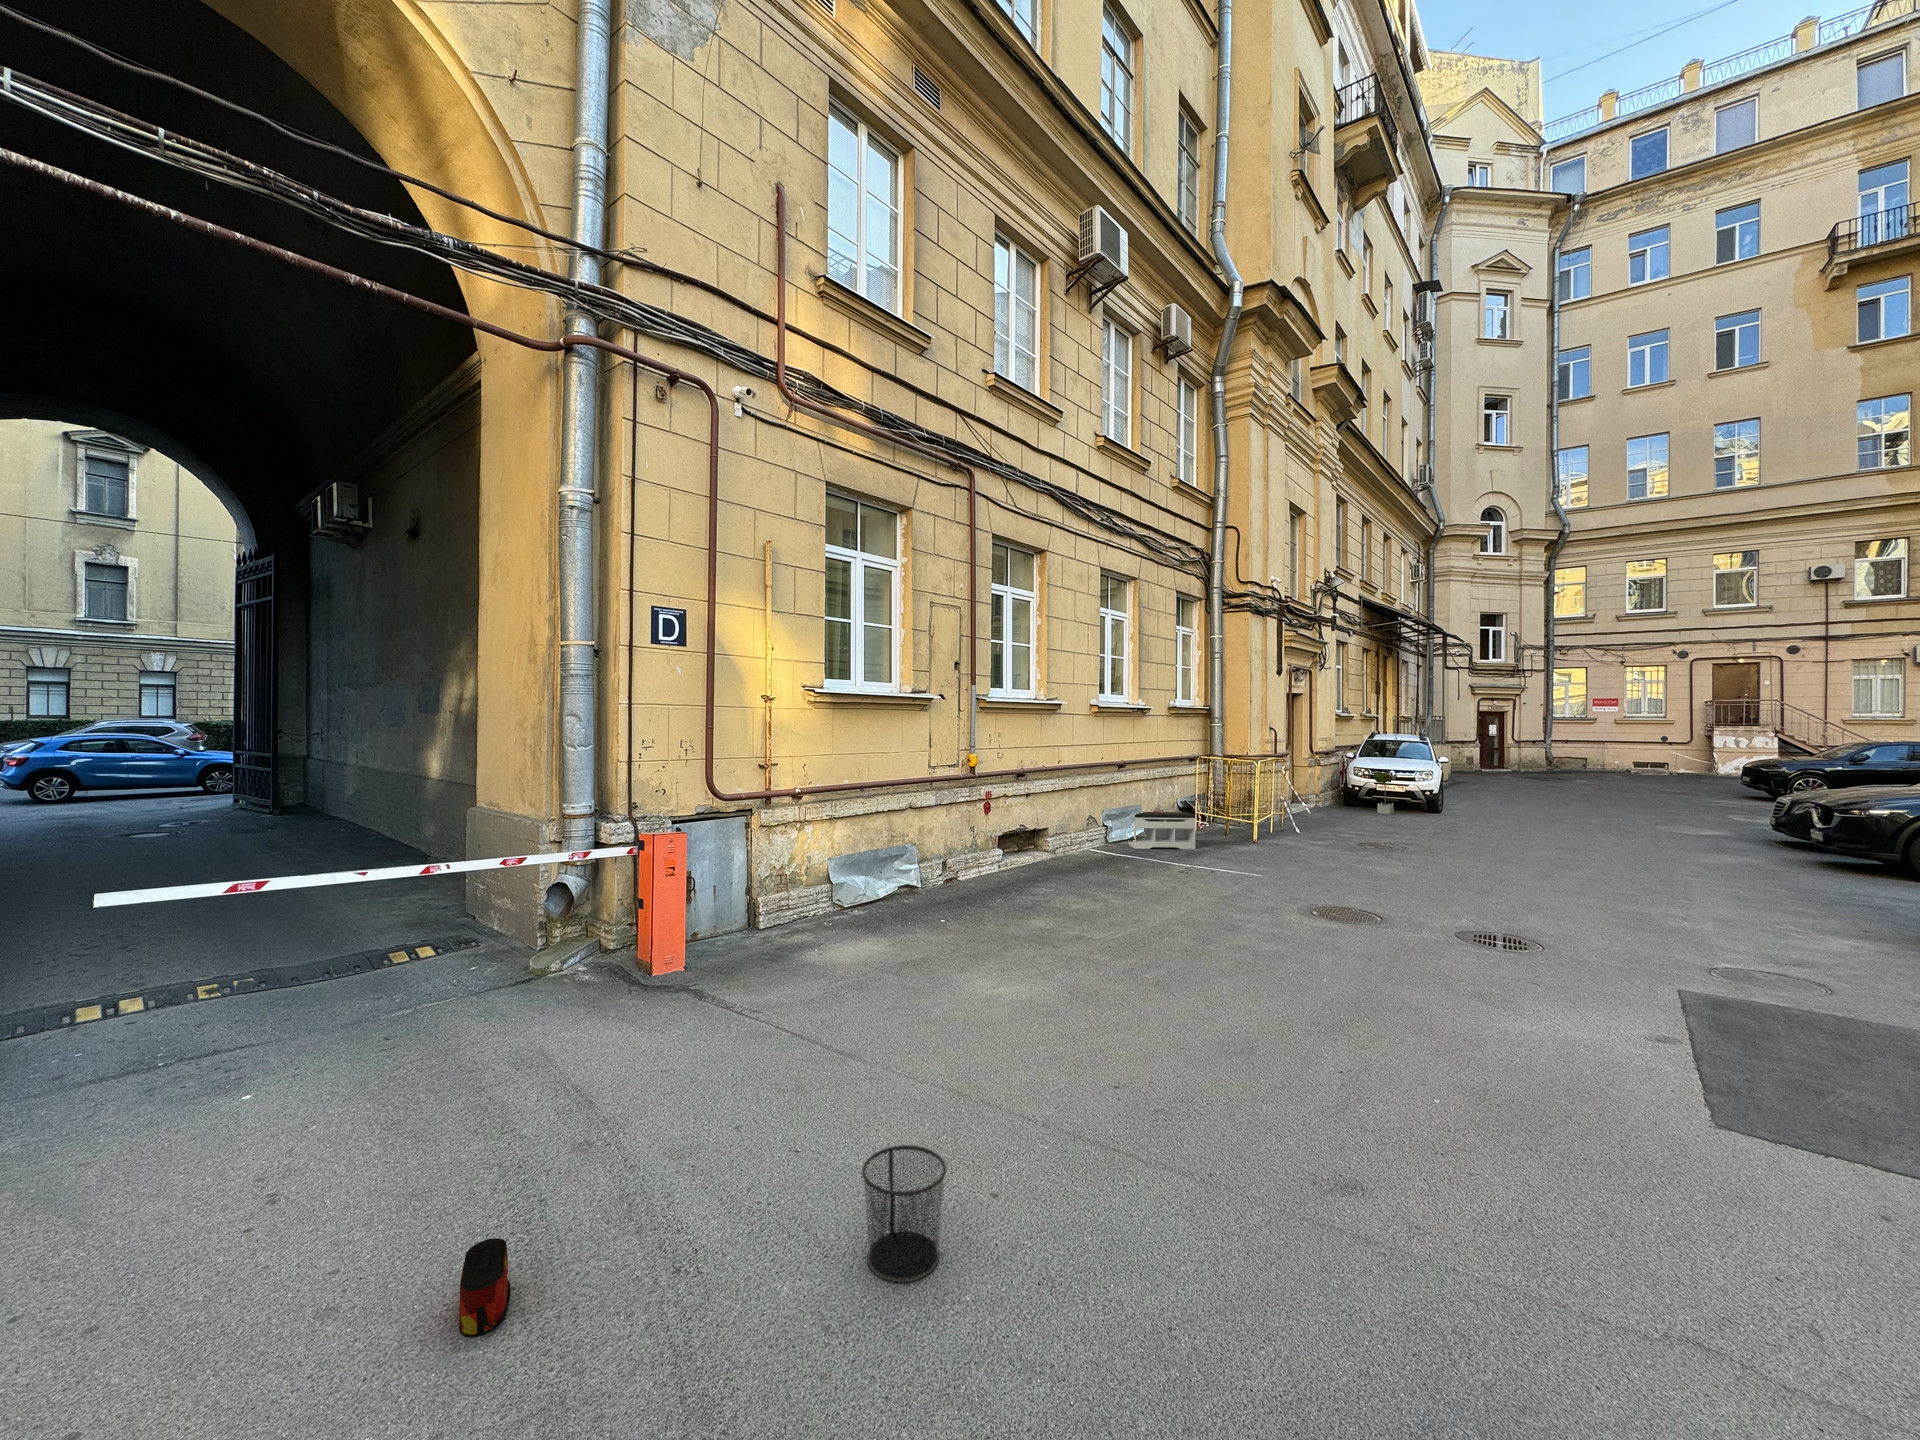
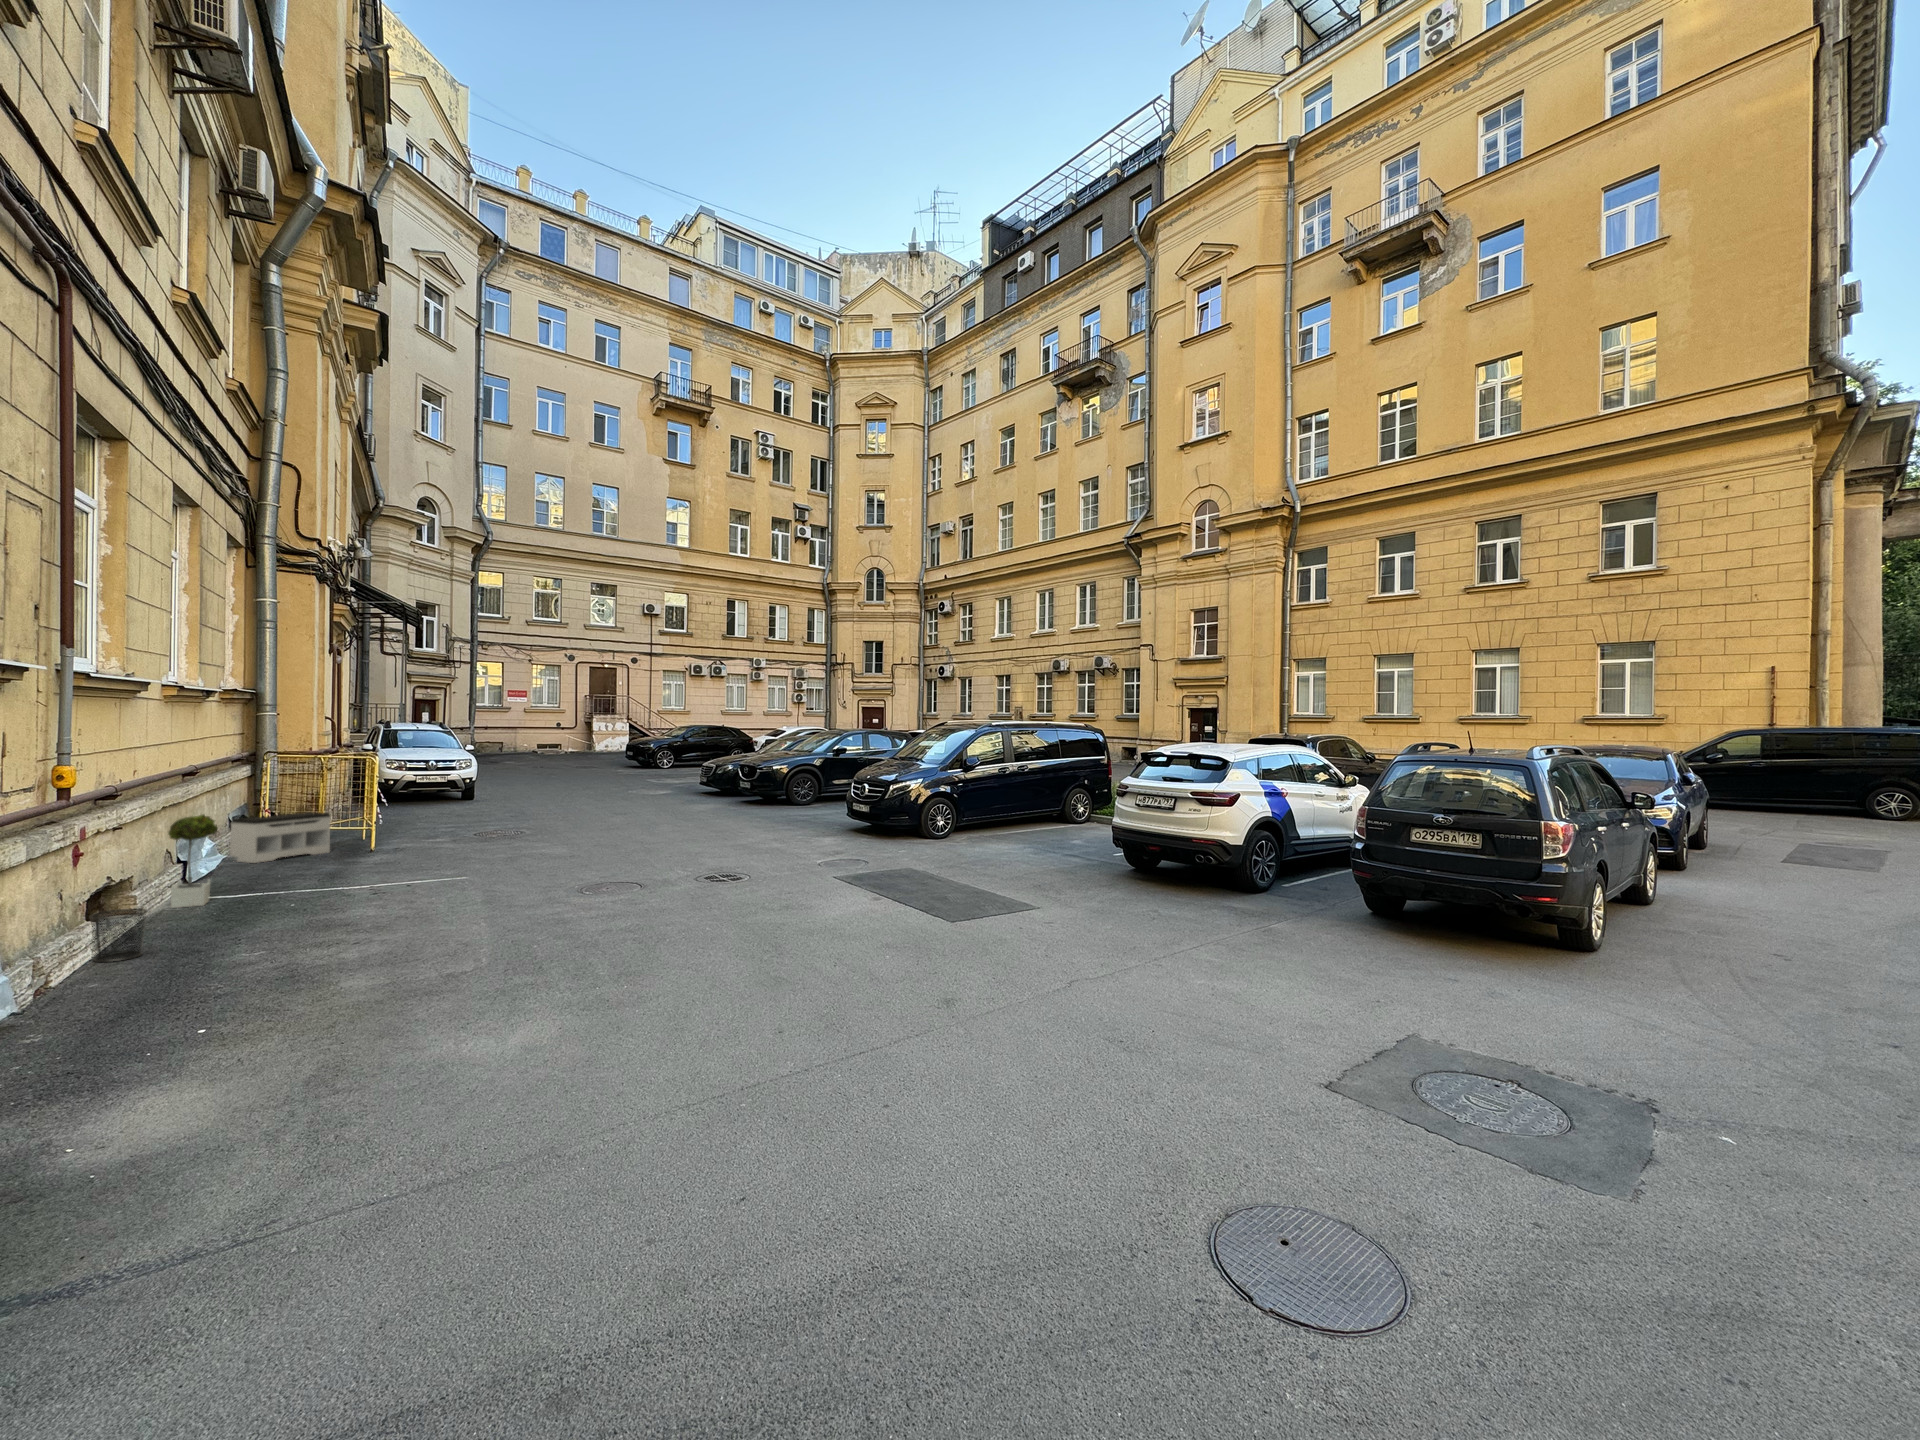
potted tree: present [1373,771,1394,814] -> present [168,814,218,908]
waste bin: present [862,1145,947,1282] -> present [90,908,147,962]
bag: present [459,1238,510,1337] -> none [692,1124,769,1179]

